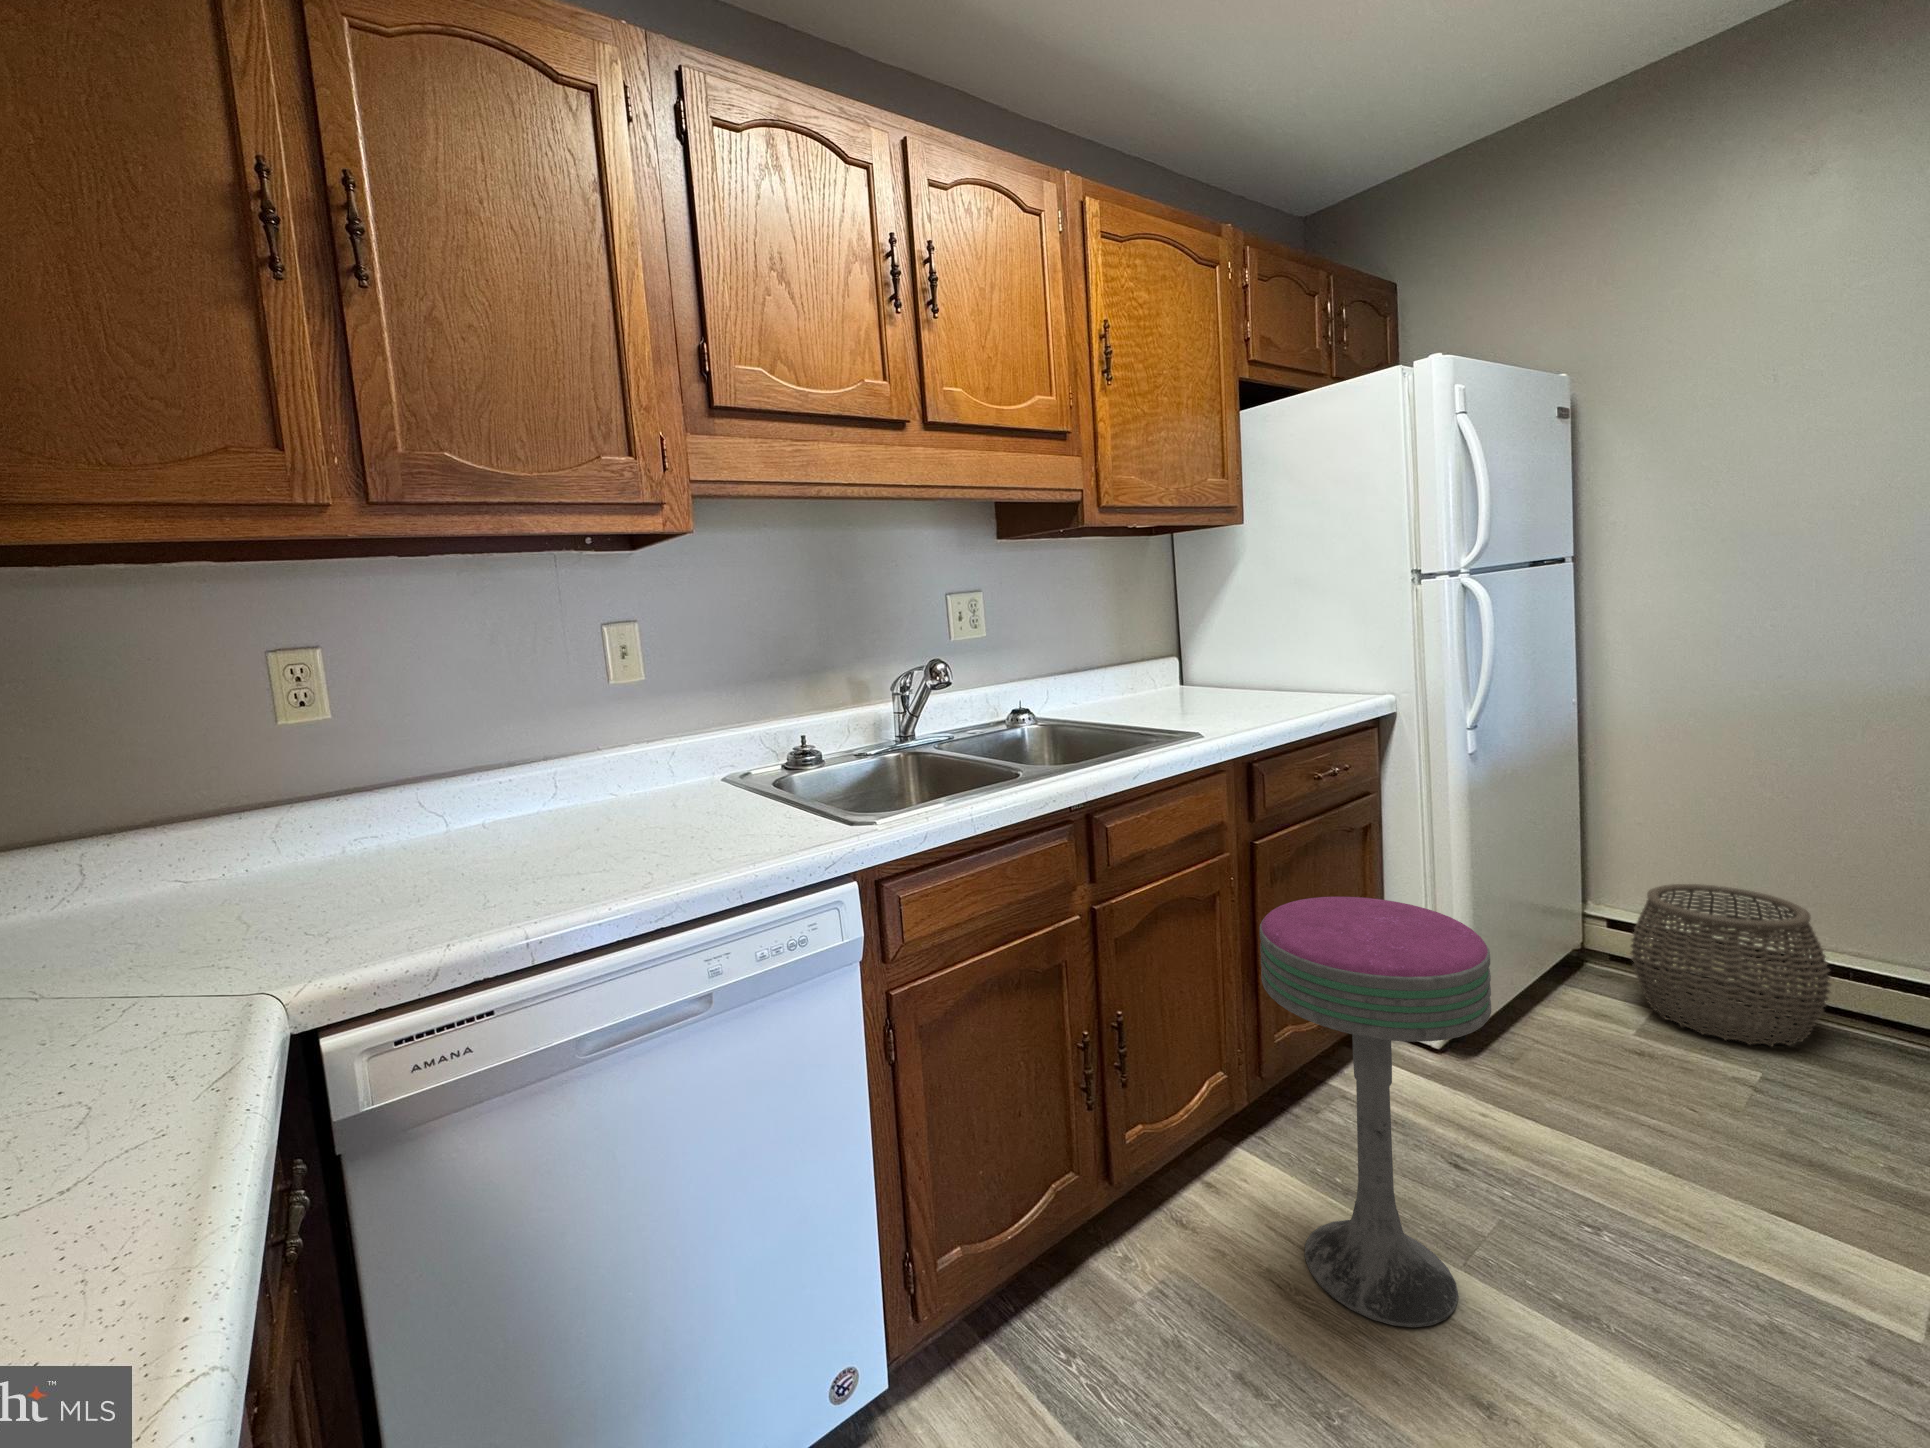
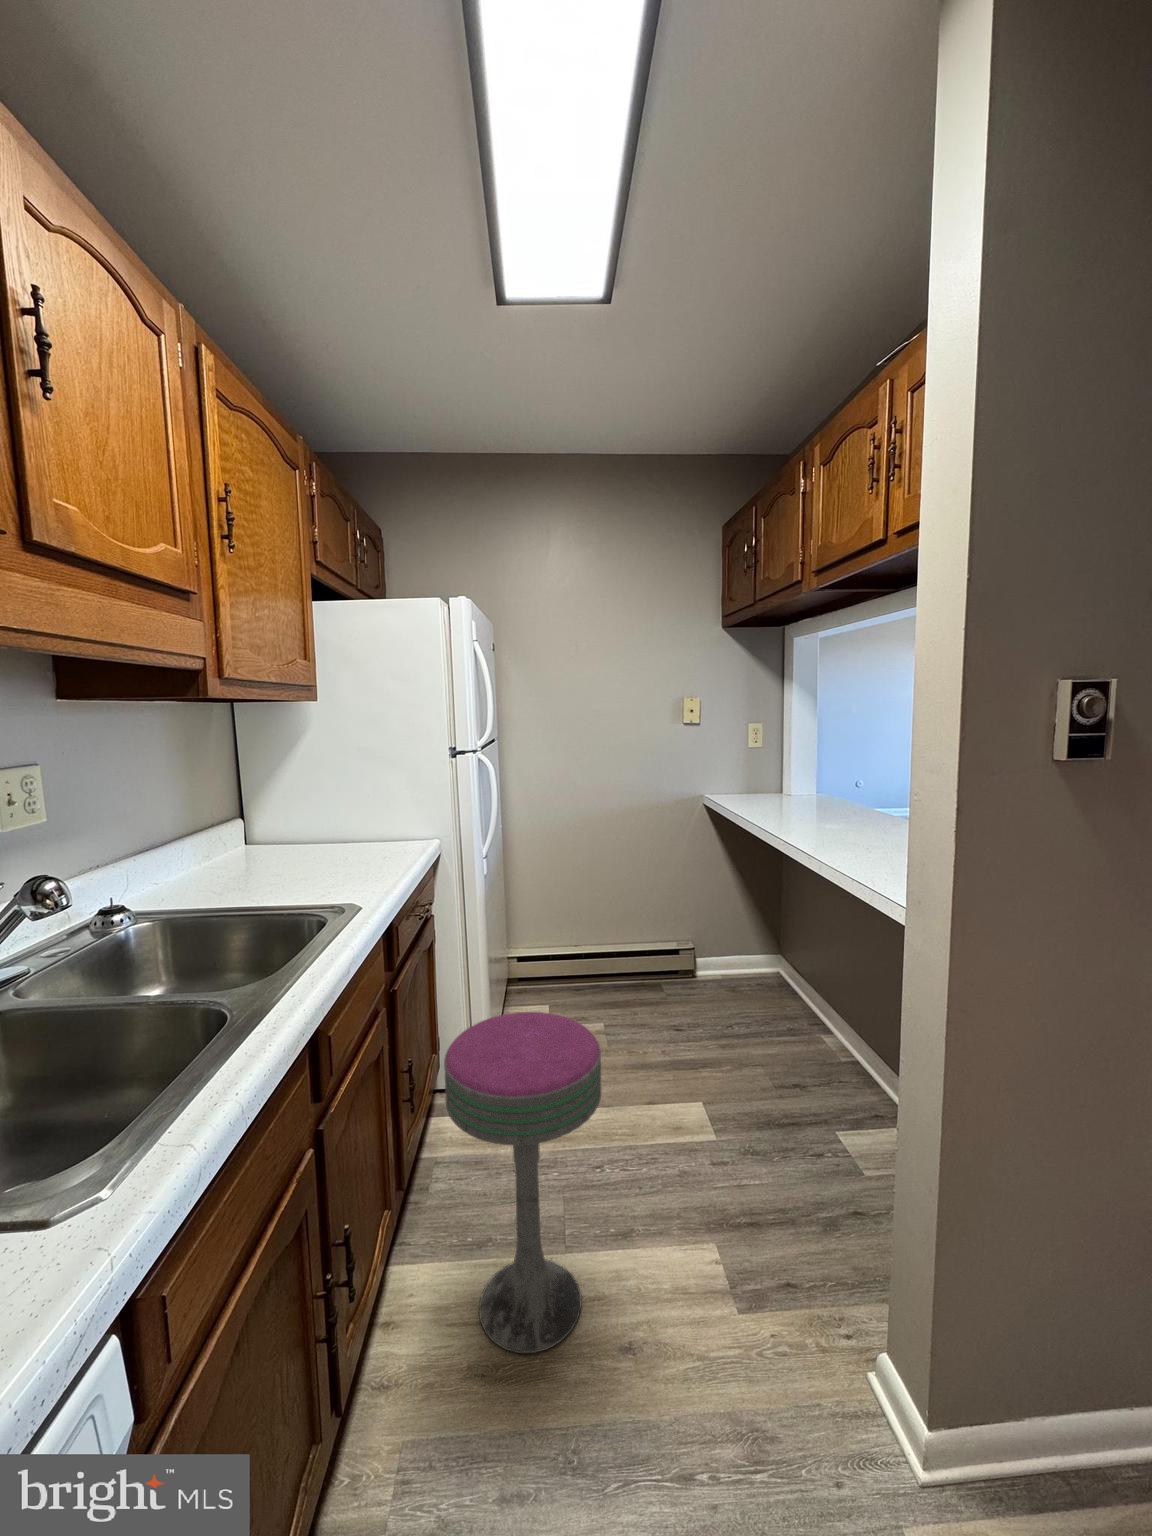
woven basket: present [1631,884,1831,1046] -> none [539,923,620,1015]

